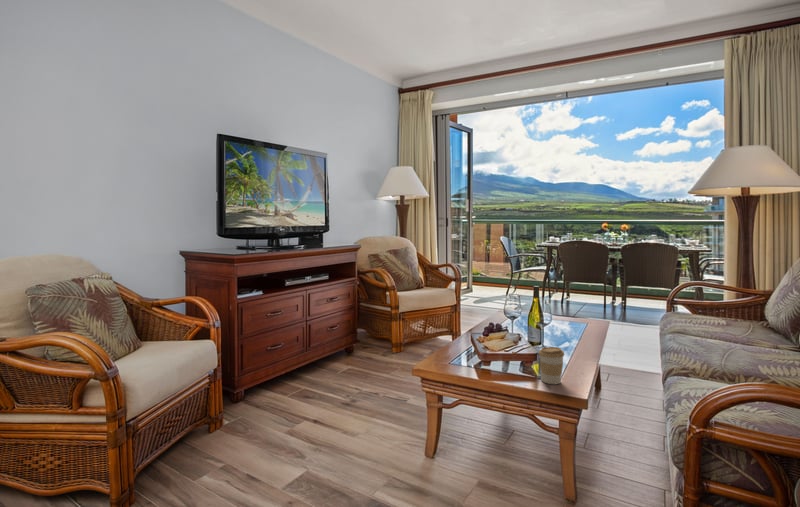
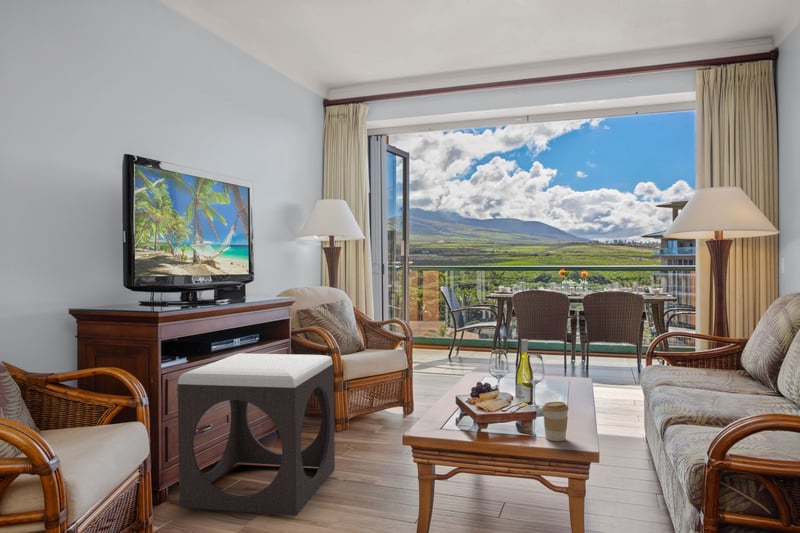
footstool: none [251,288,381,421] -> present [178,353,335,515]

